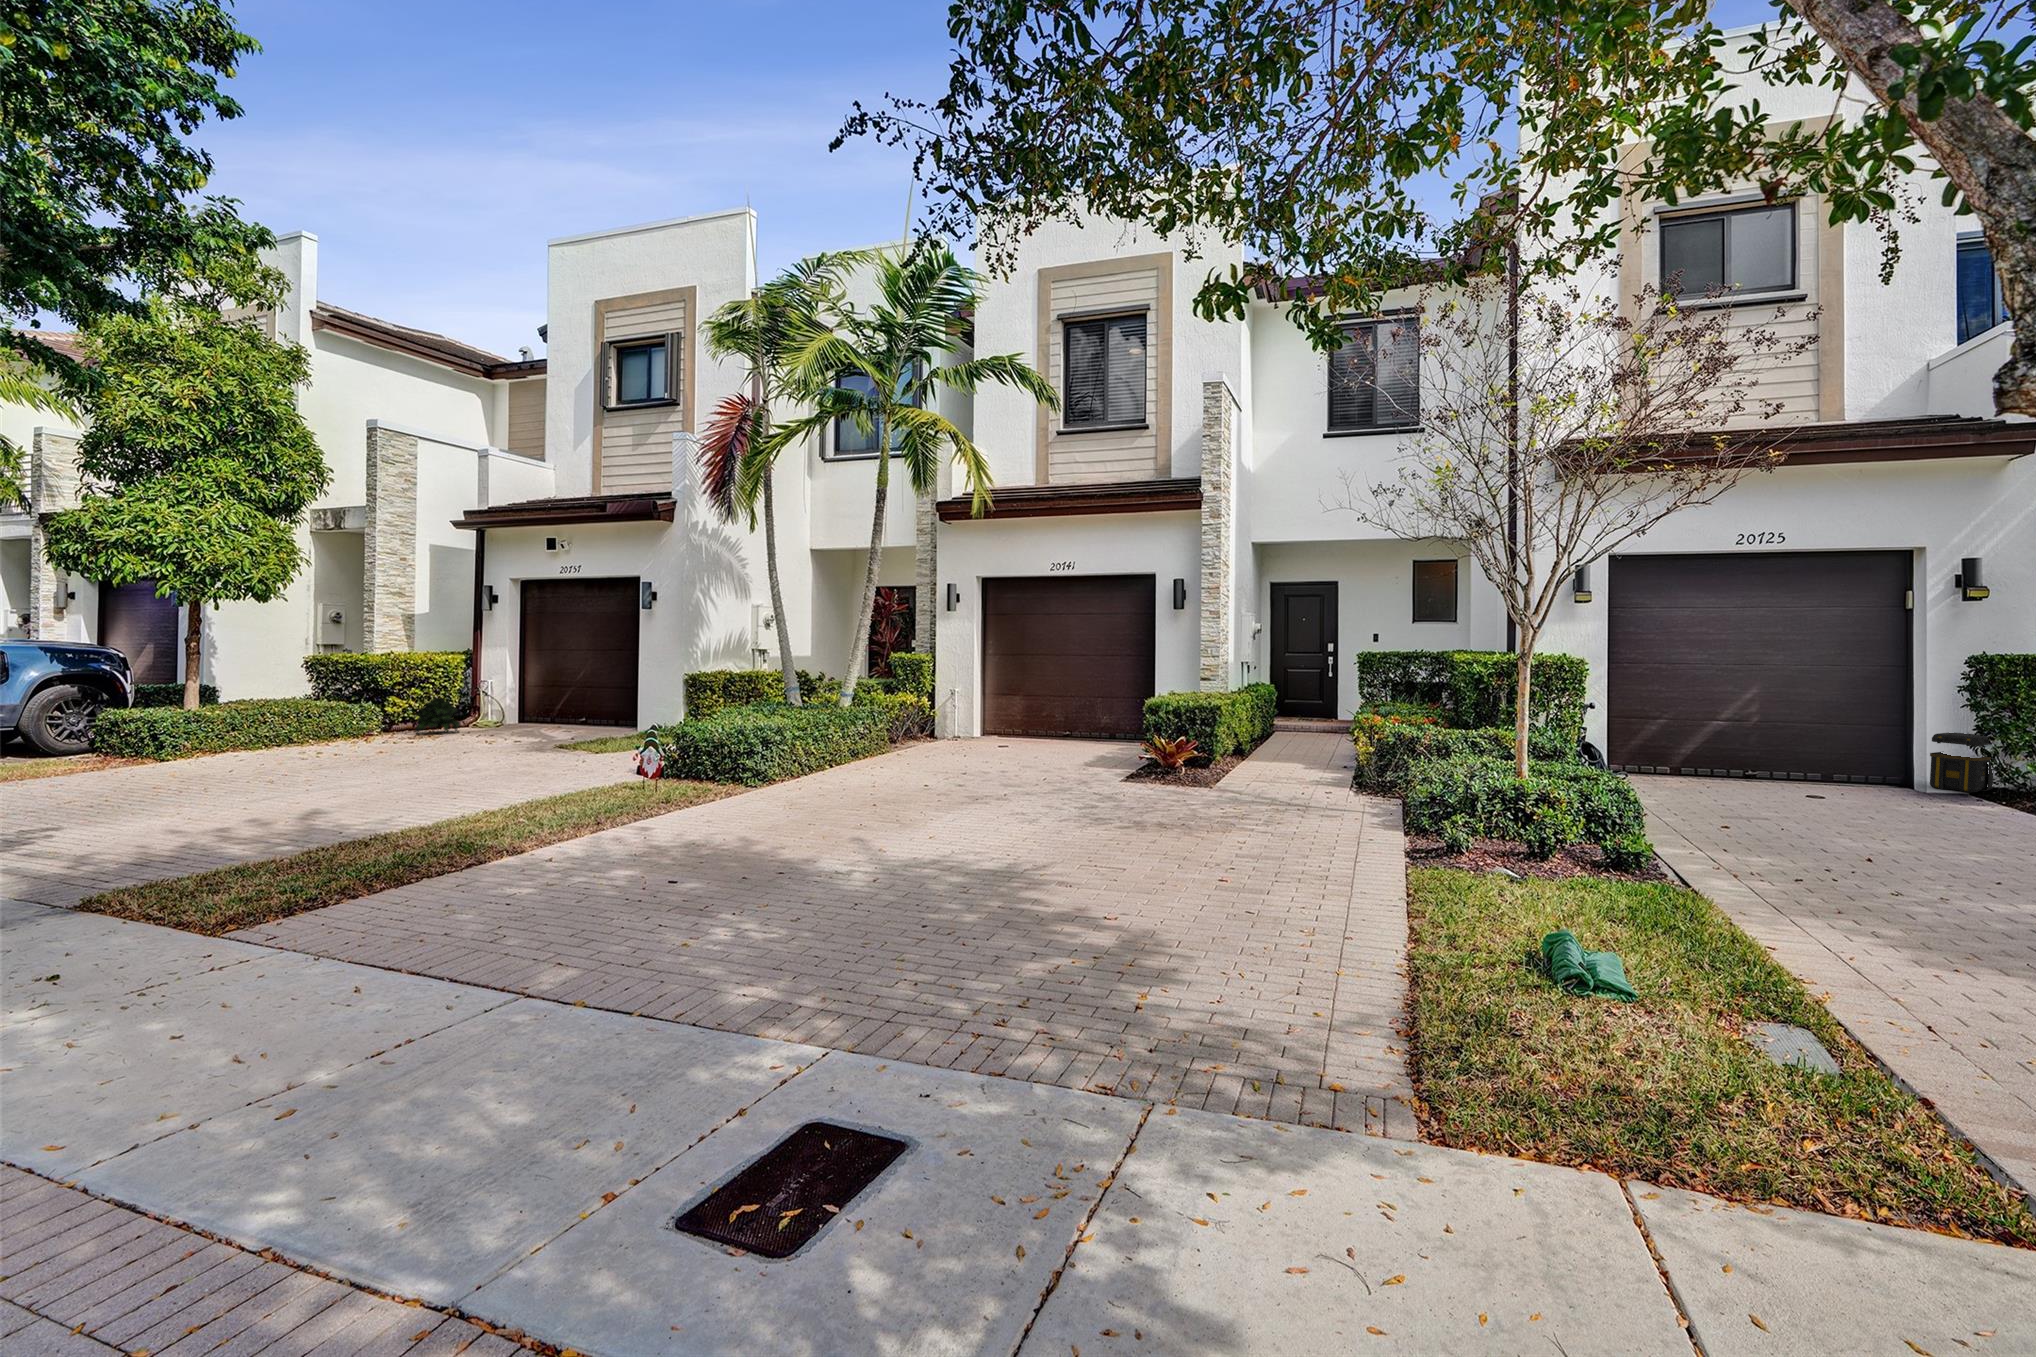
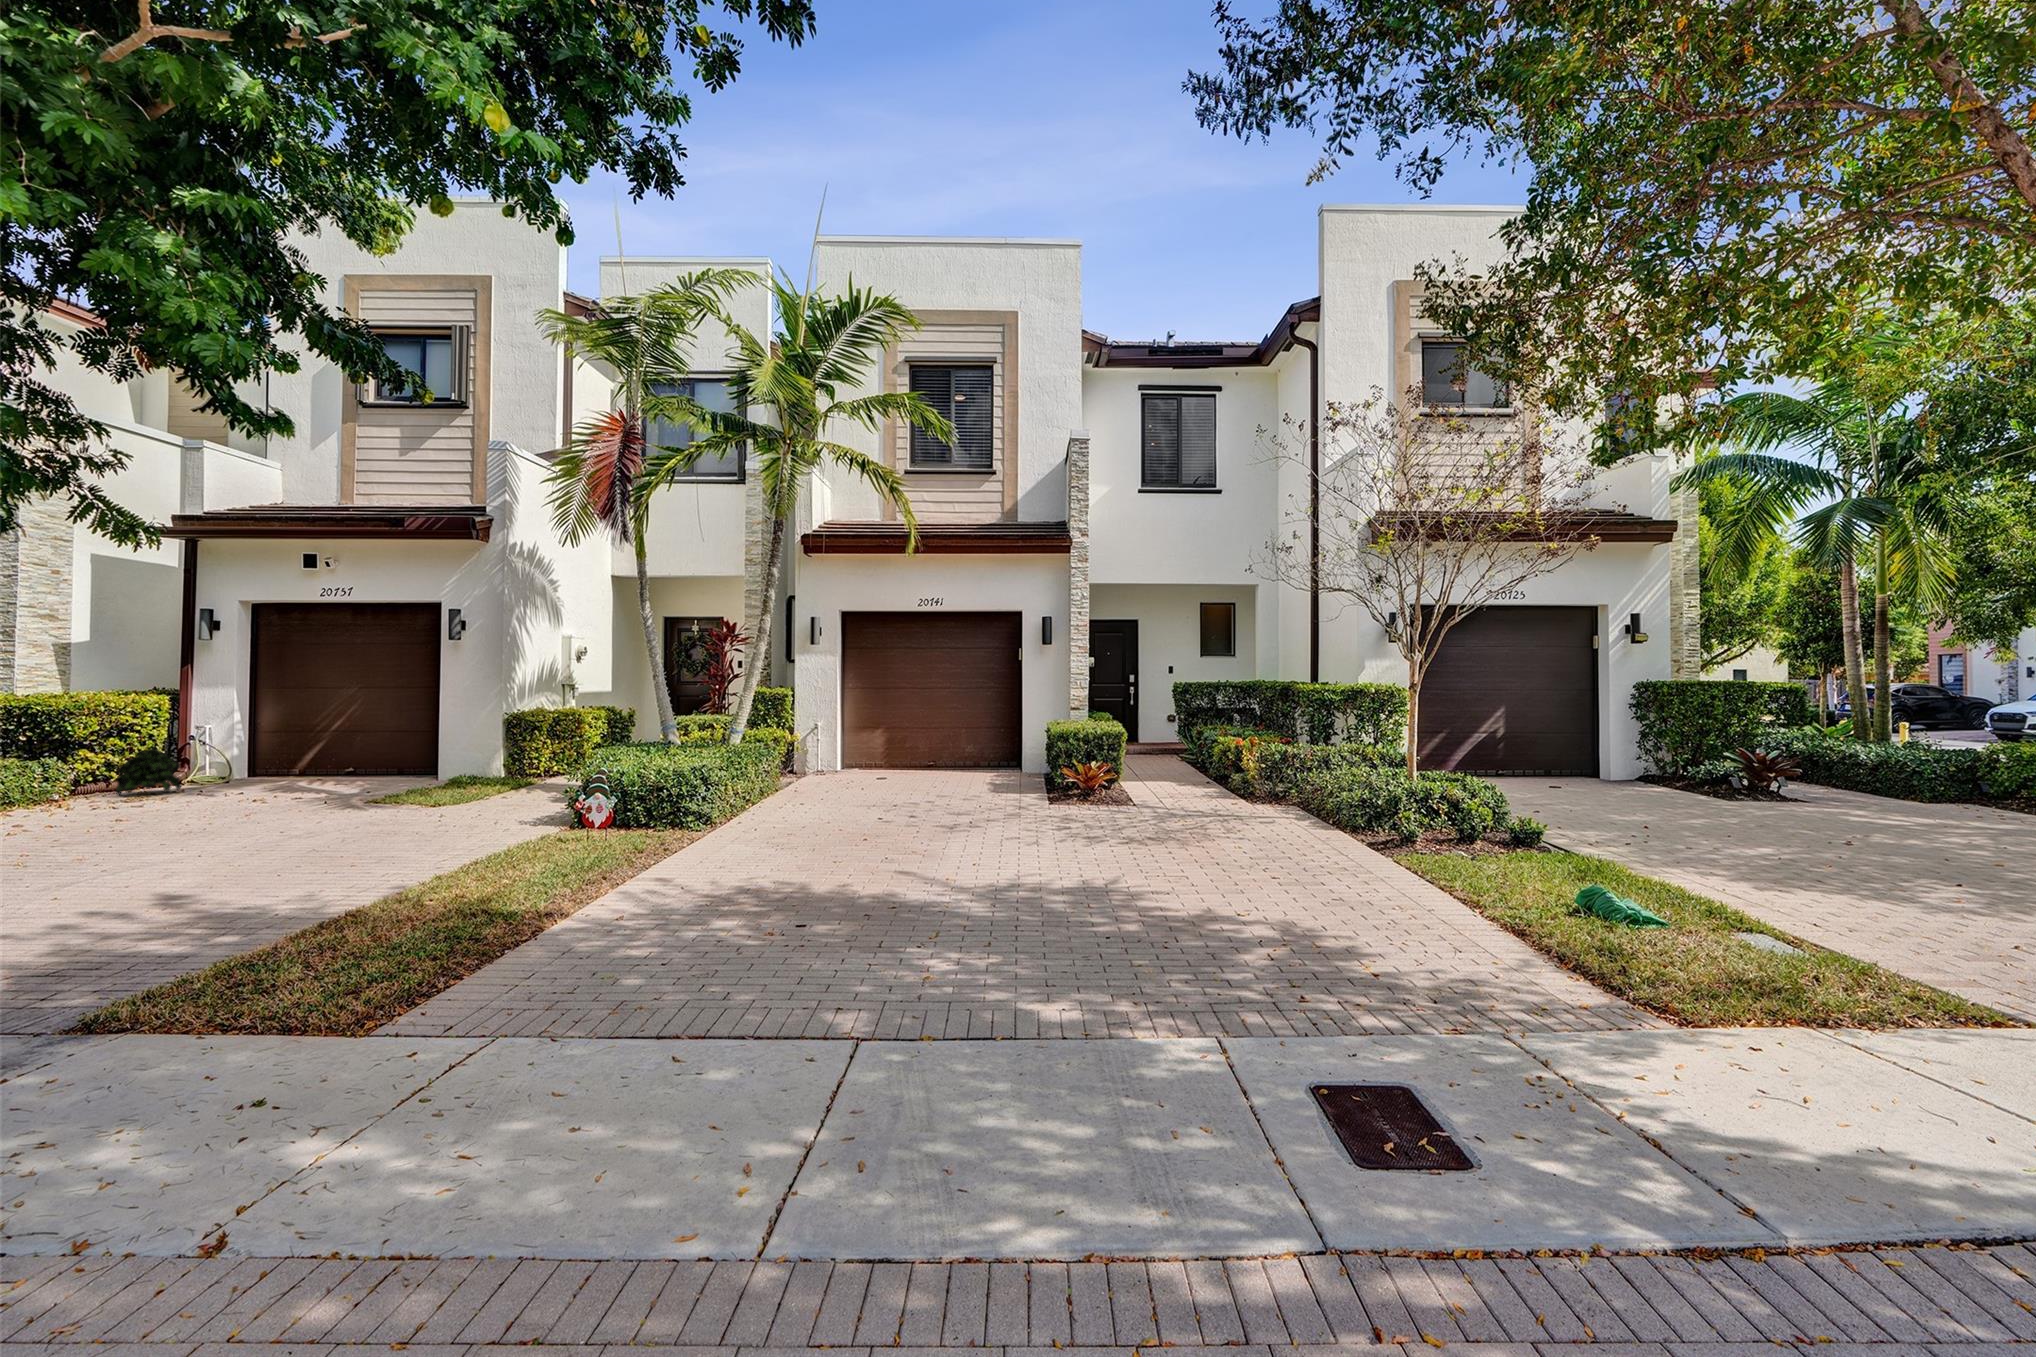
toolbox: present [1930,733,1994,793] -> none [1617,739,1656,783]

